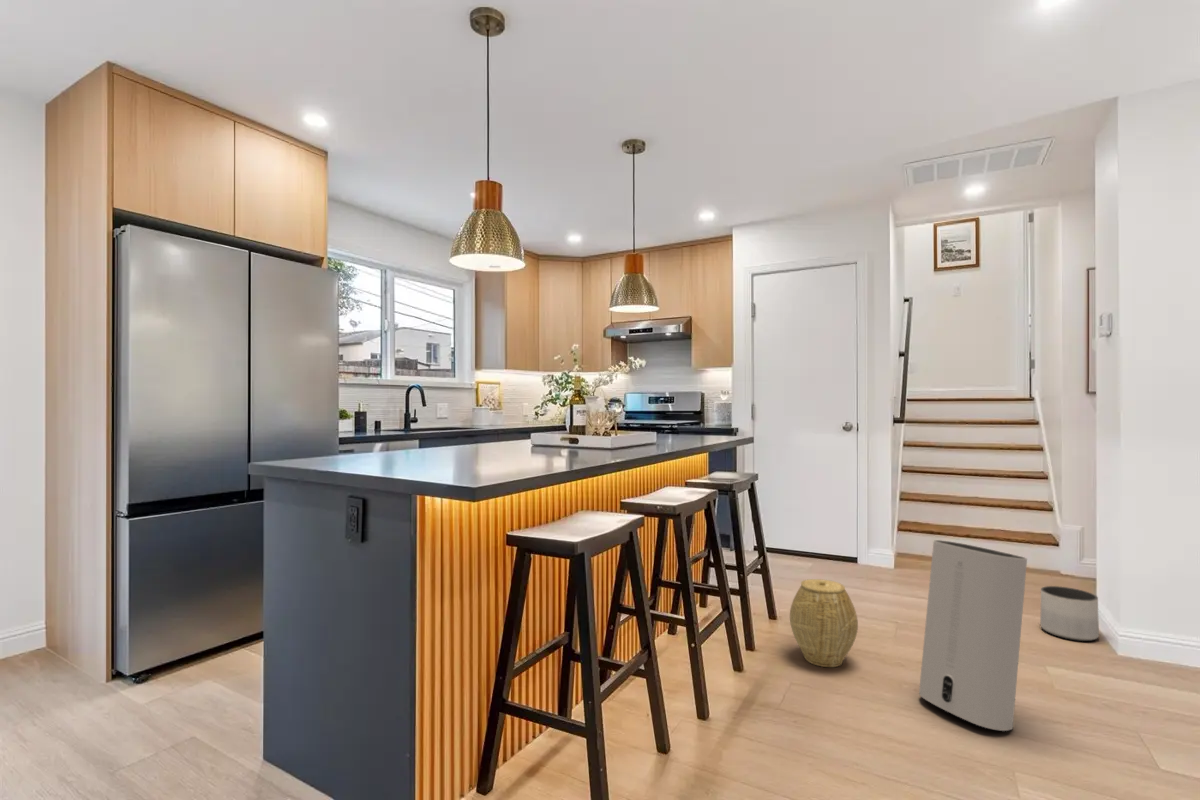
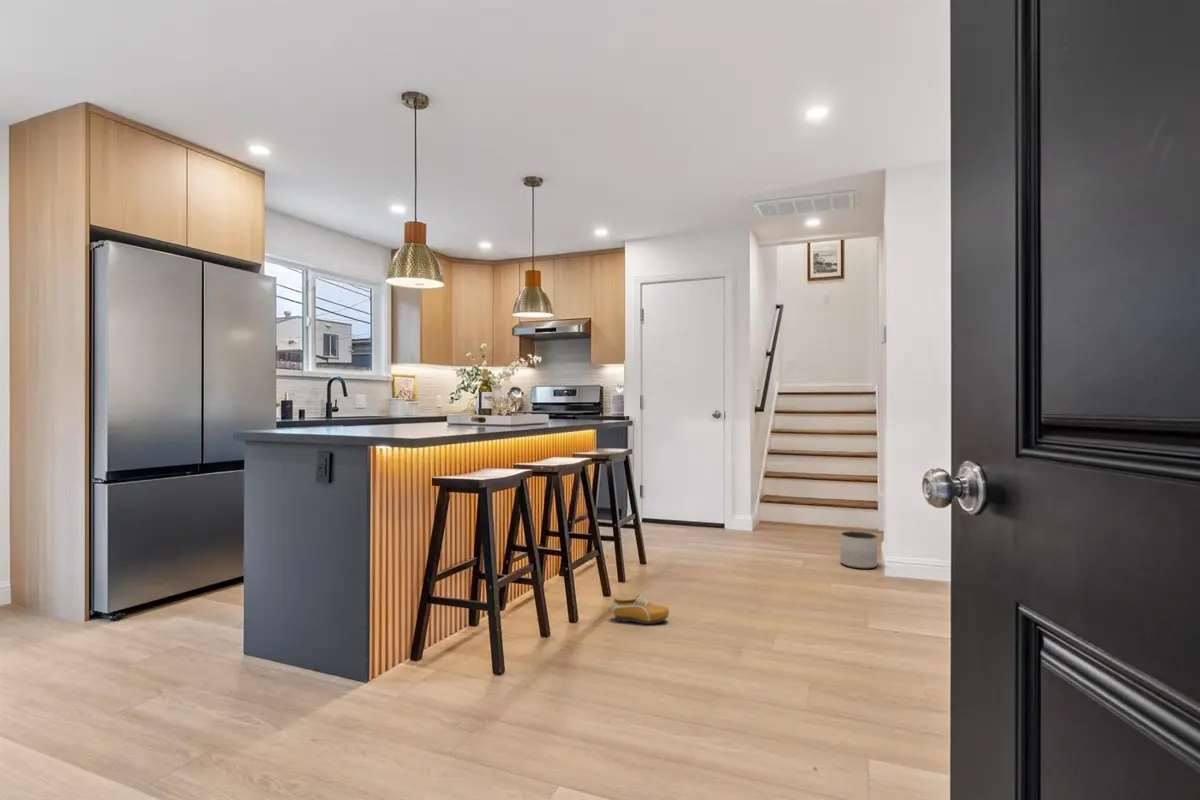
air purifier: present [919,540,1027,731] -> none [733,490,800,615]
woven basket: present [790,579,858,667] -> none [650,526,698,590]
shoe: none [753,689,836,736] -> present [612,595,669,624]

